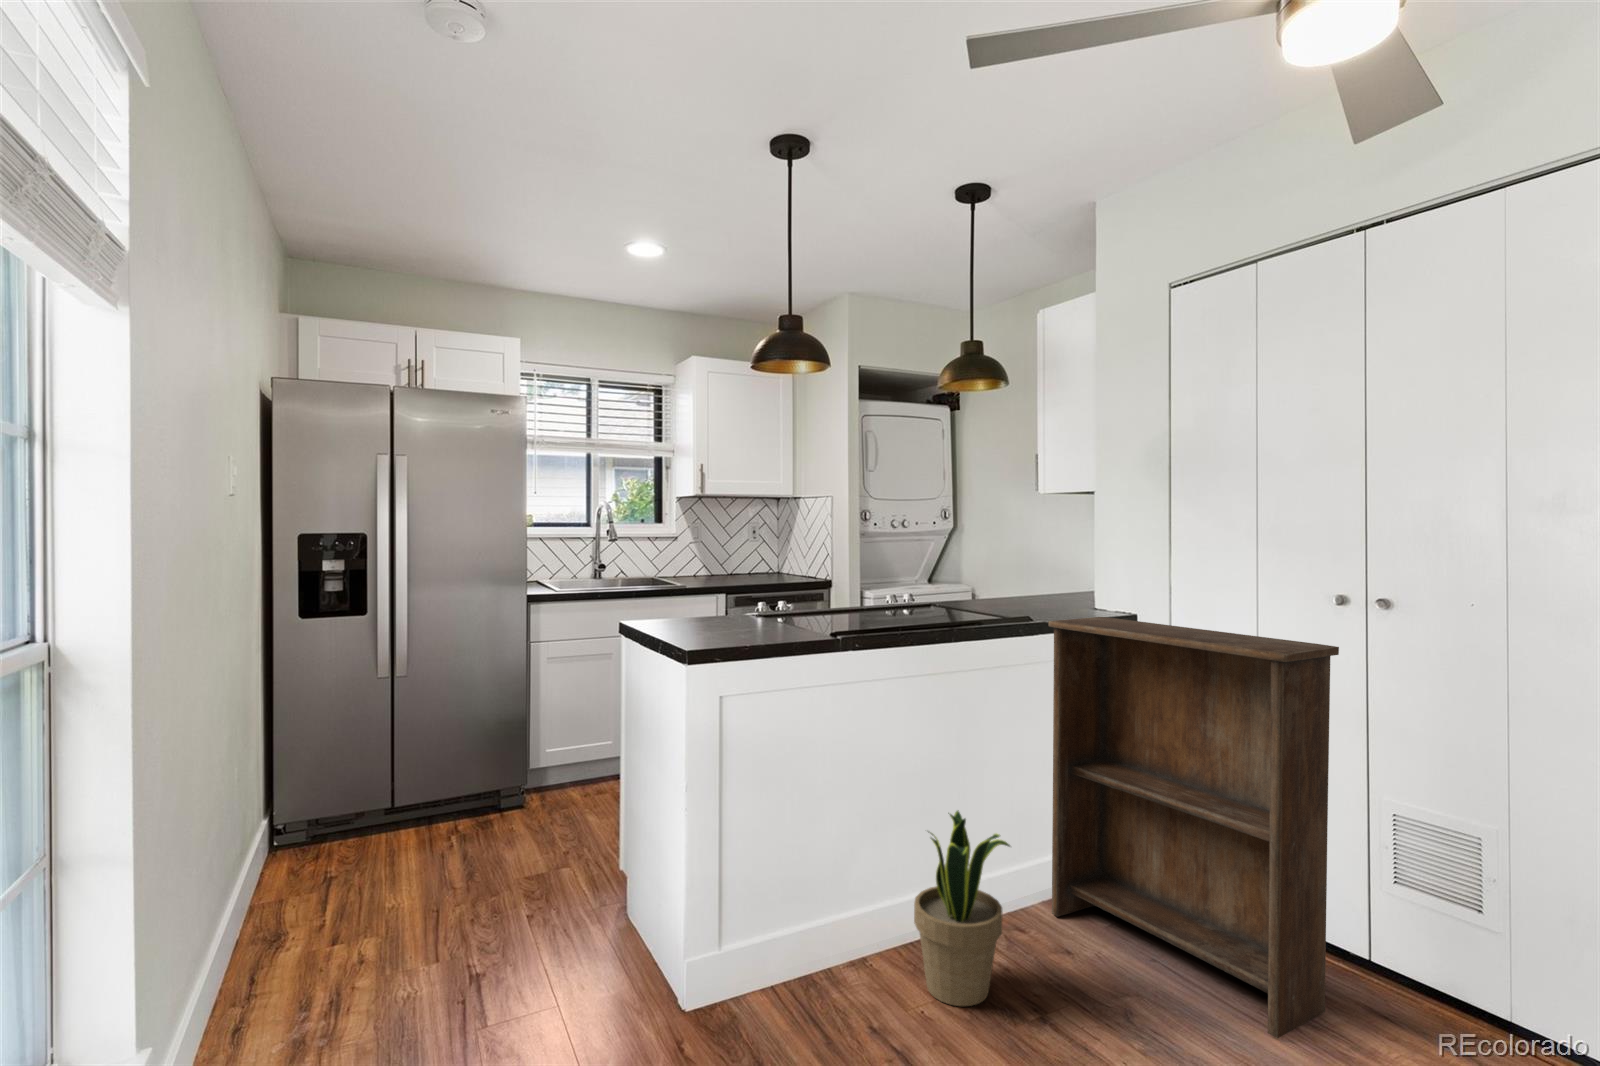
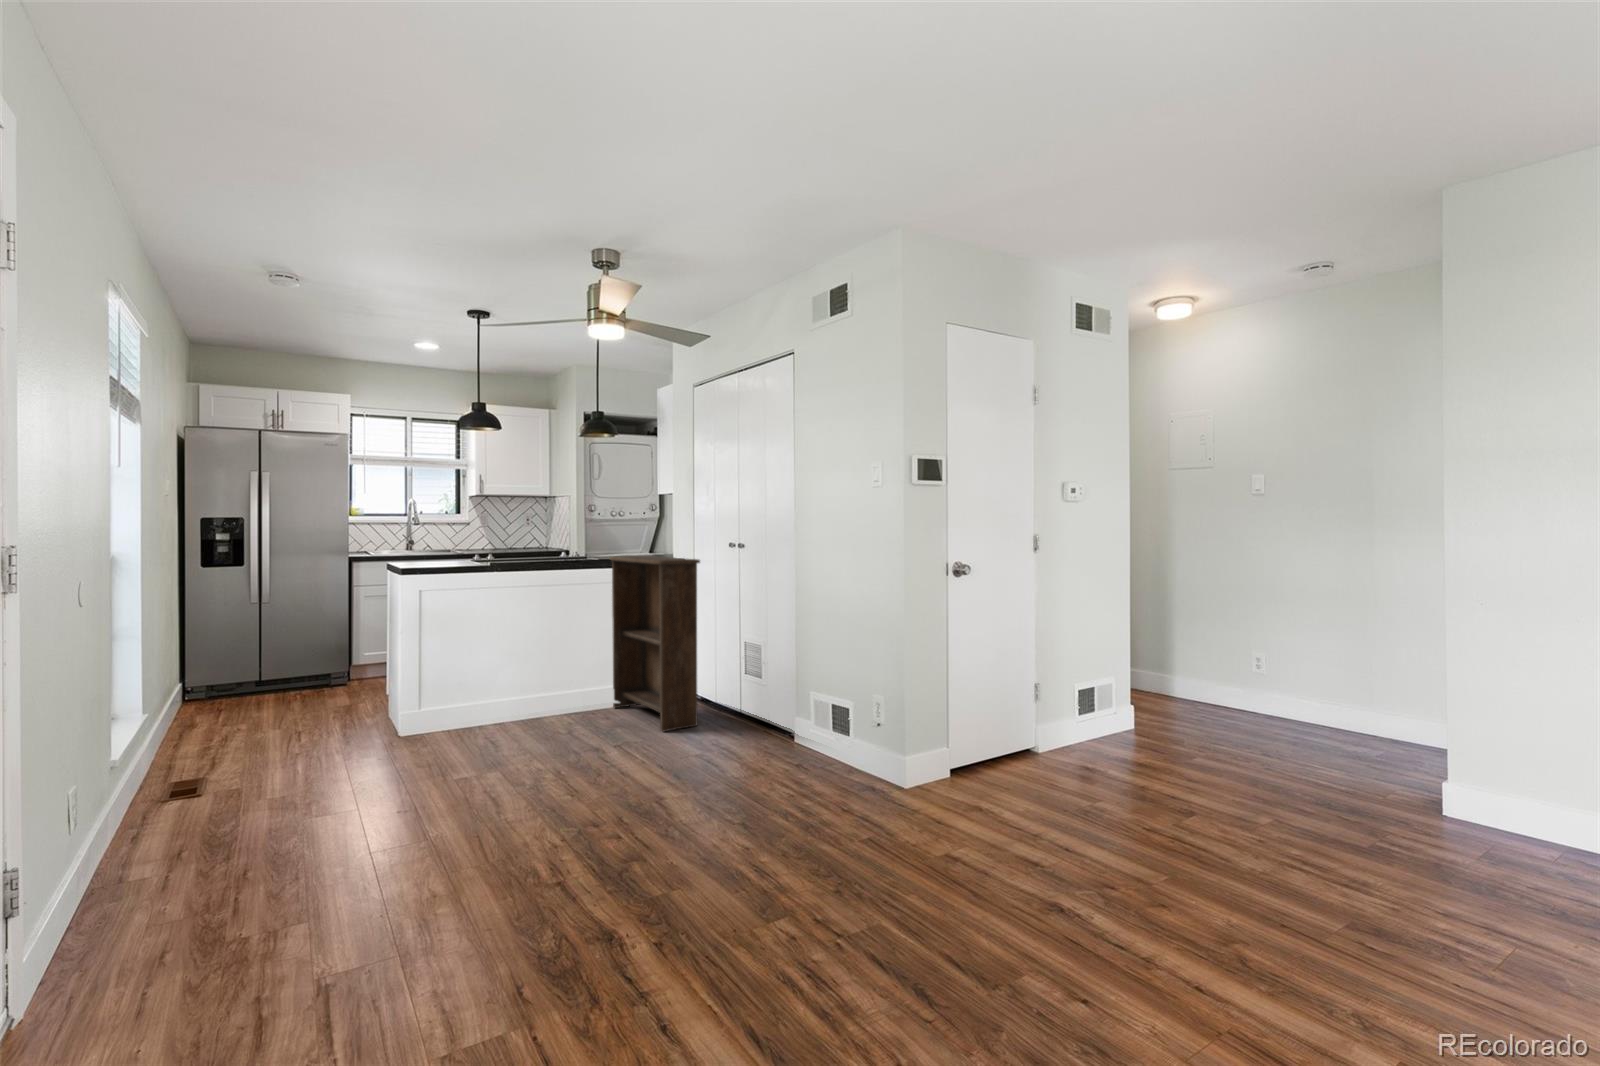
potted plant: present [914,811,1010,1006] -> none [512,644,562,730]

